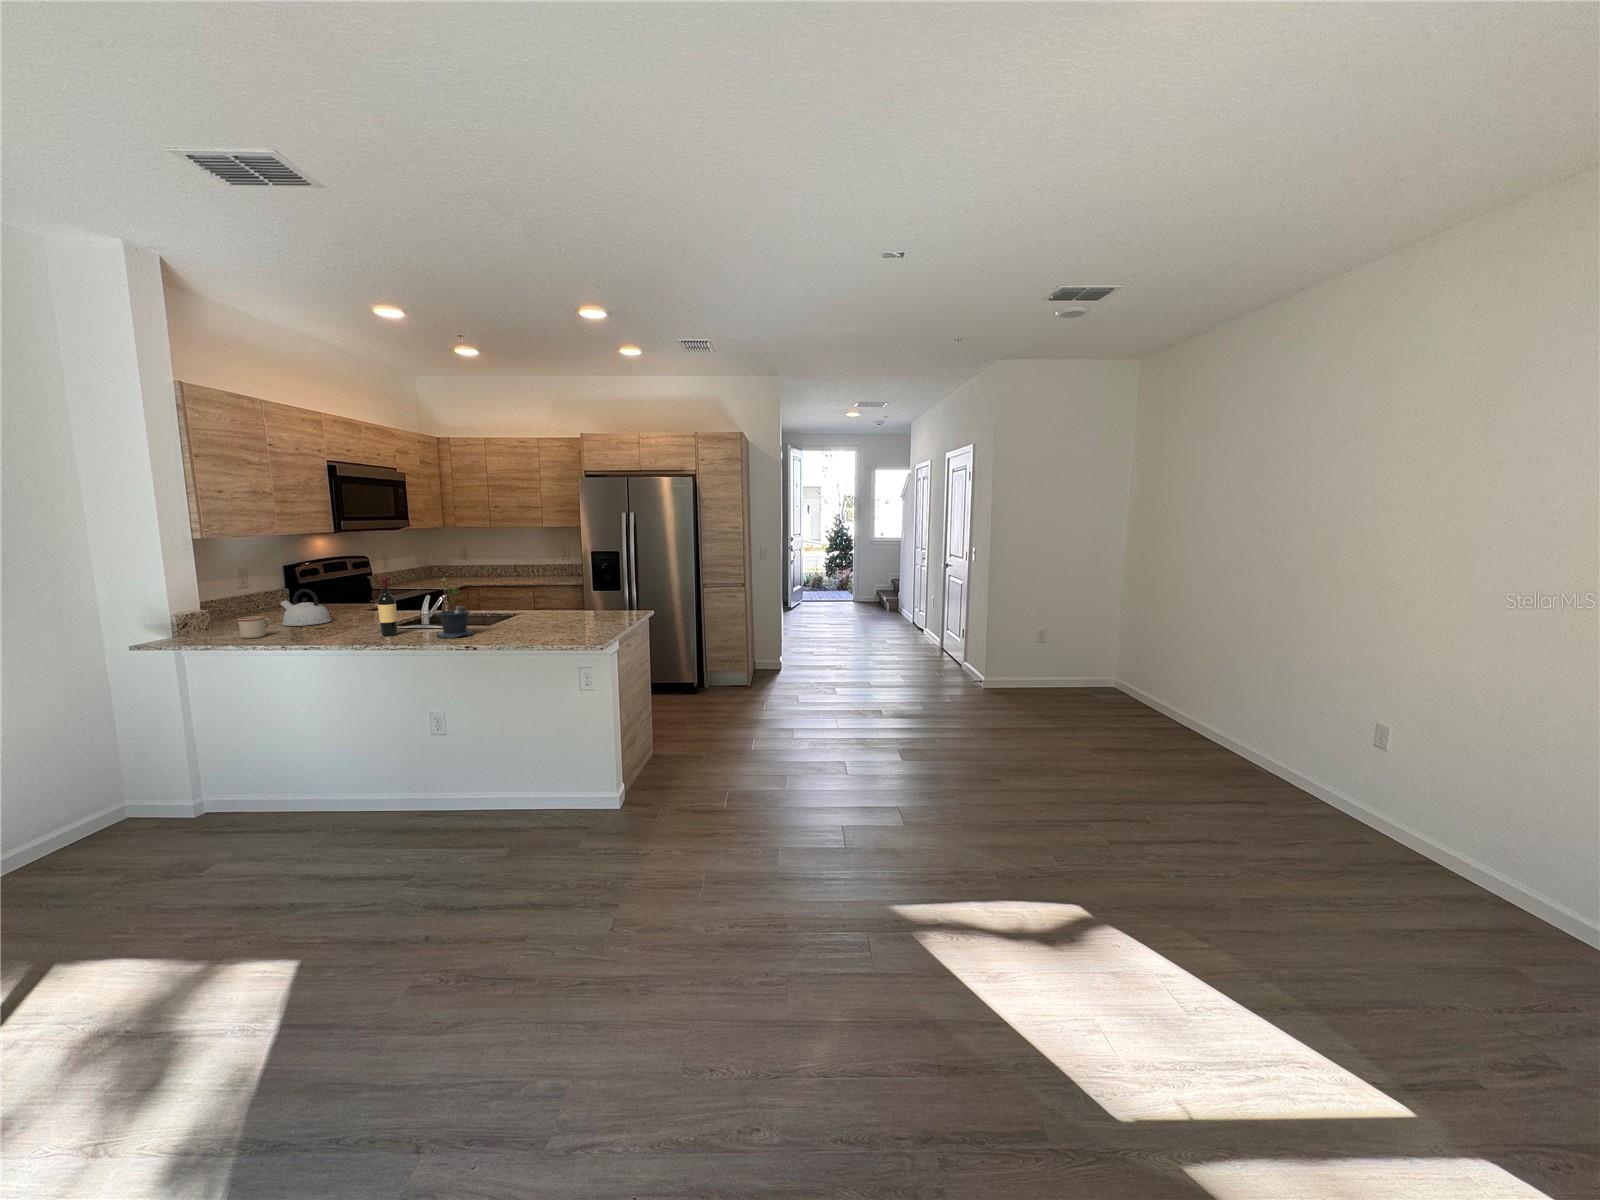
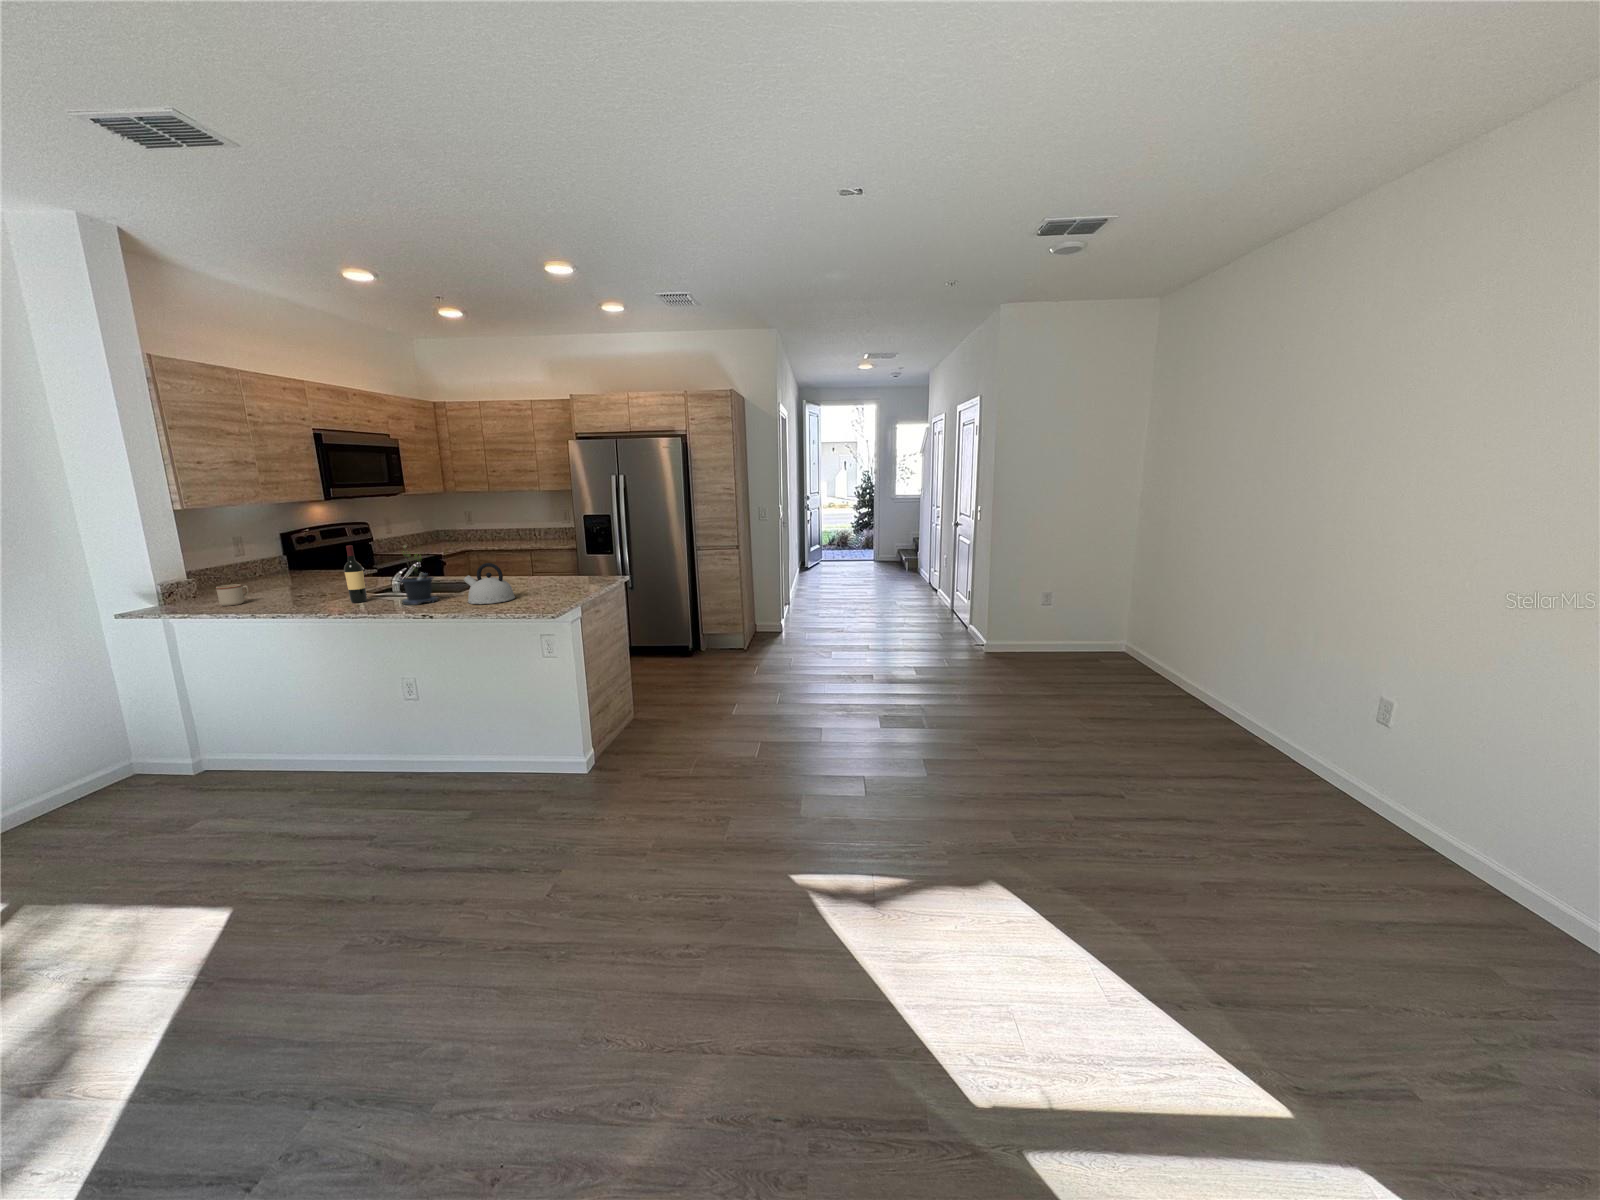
kettle: present [280,589,332,626] -> present [464,563,515,604]

